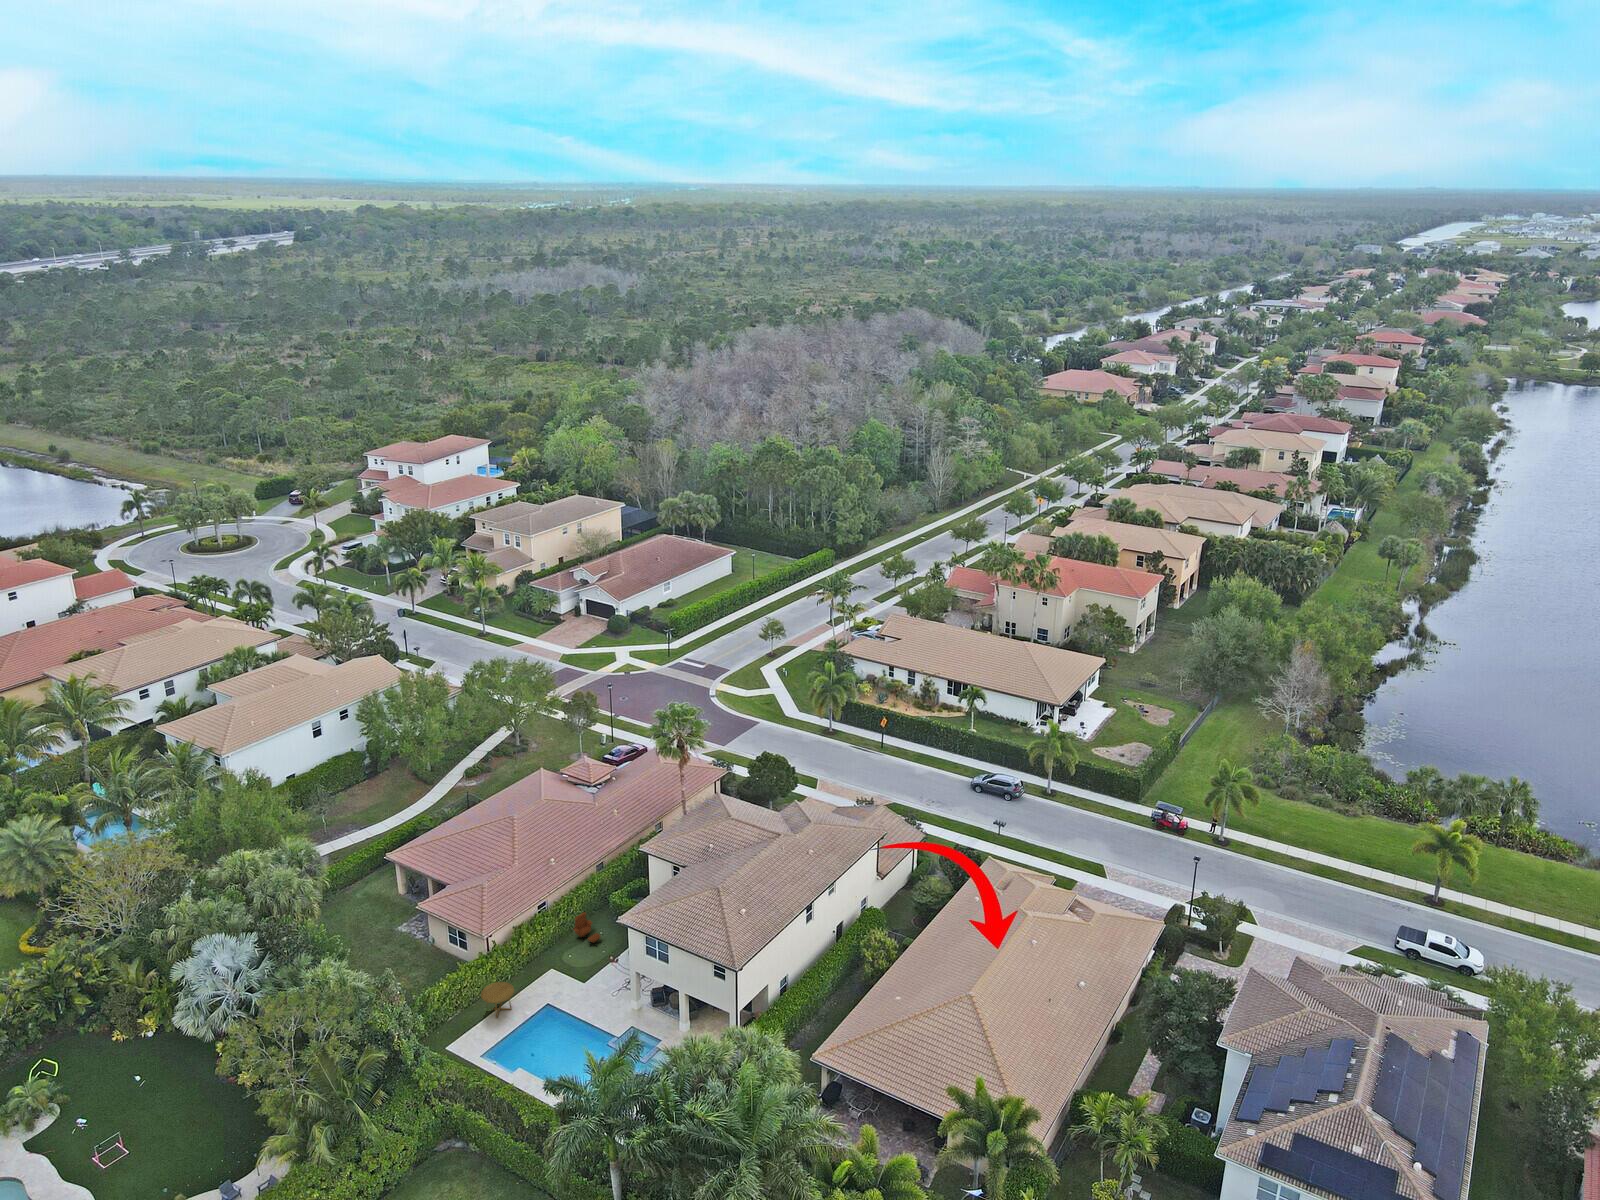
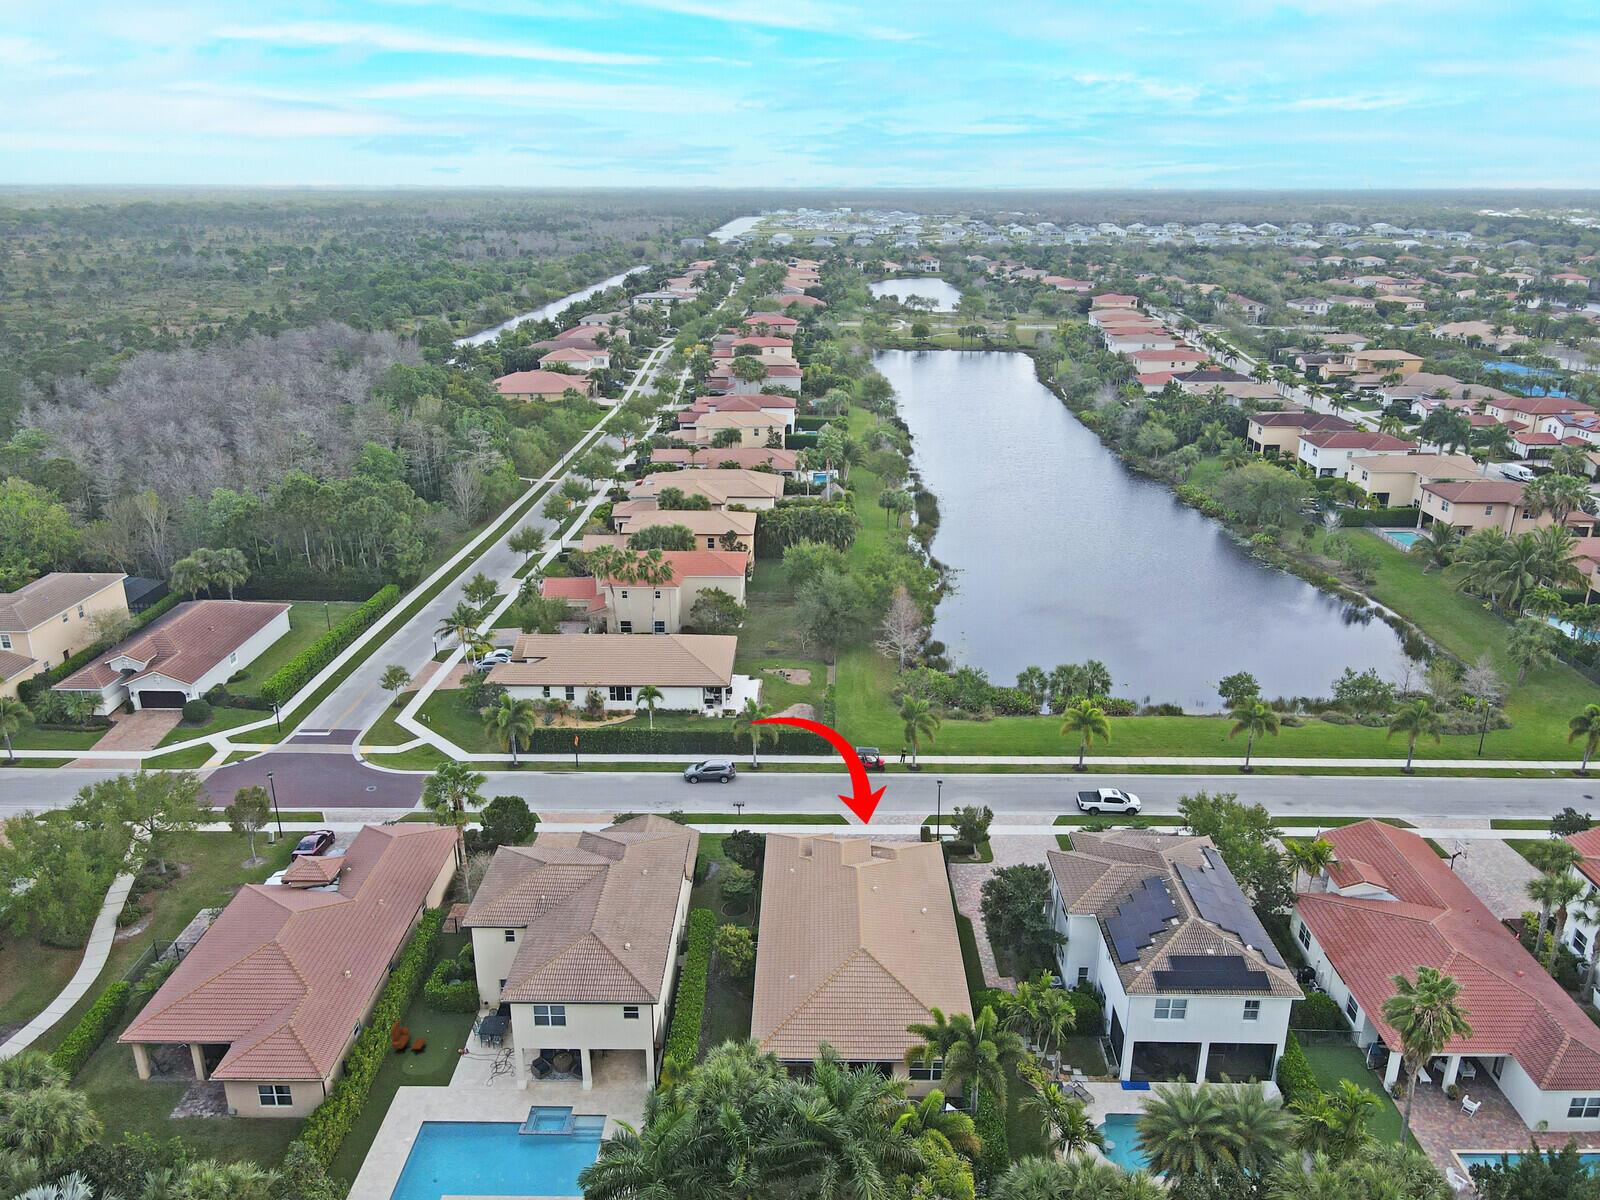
round table: present [481,982,514,1017] -> none [335,1125,376,1169]

